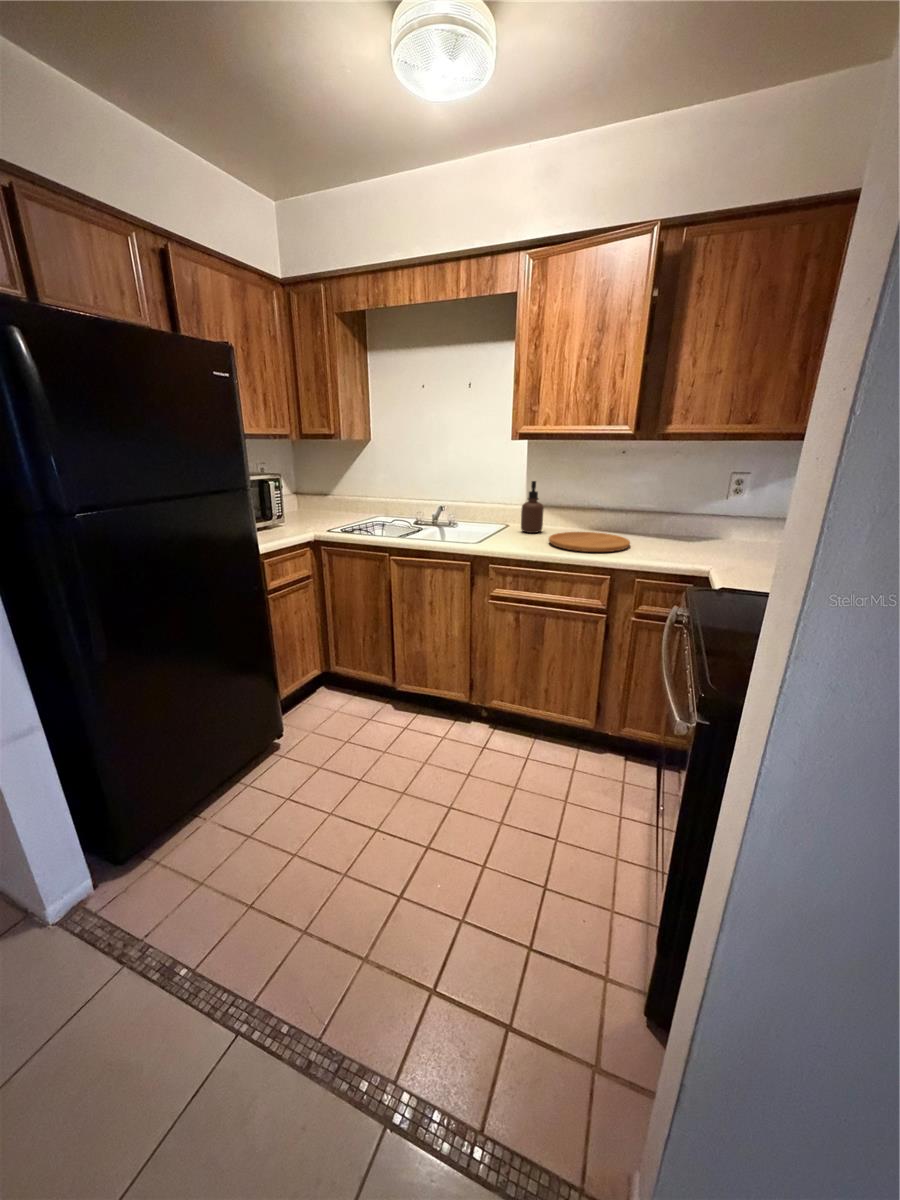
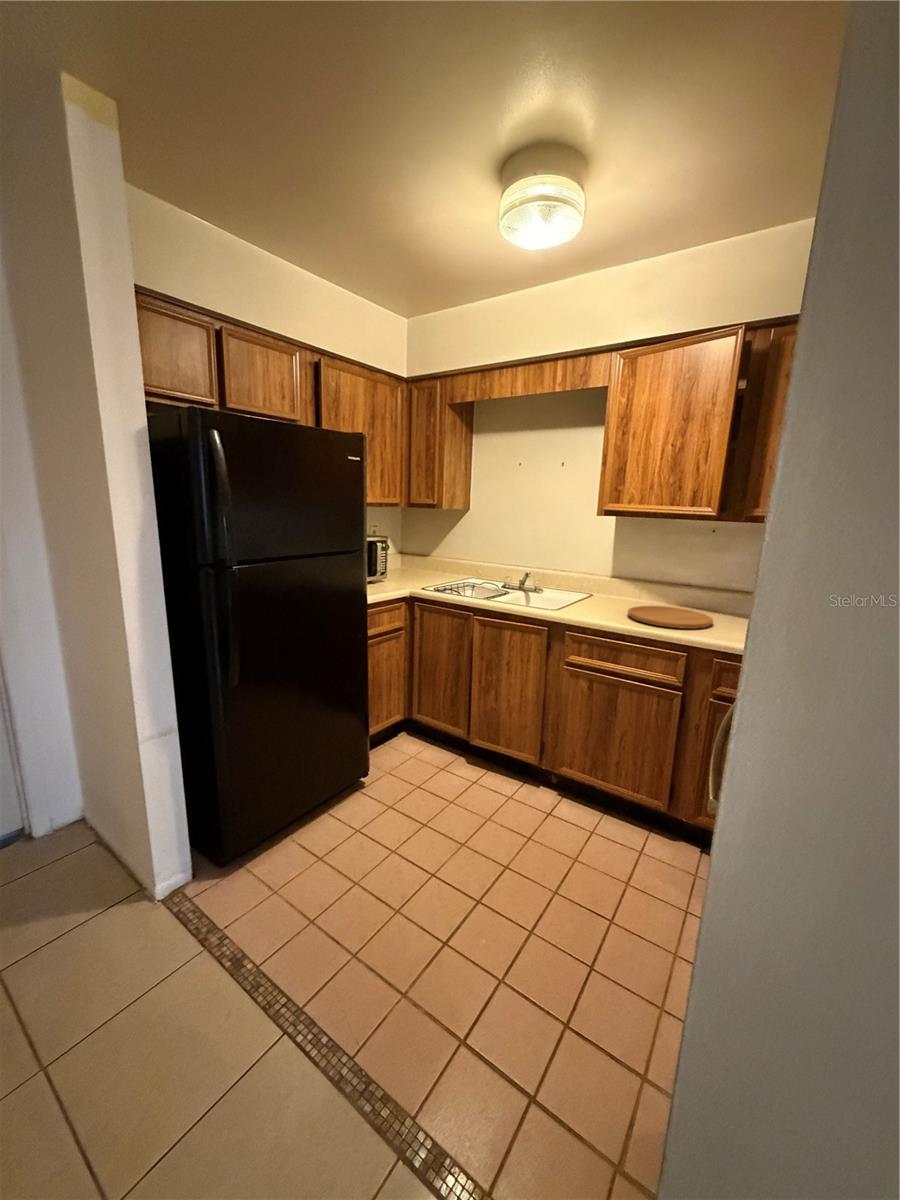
soap dispenser: present [521,481,544,533] -> none [603,554,627,604]

